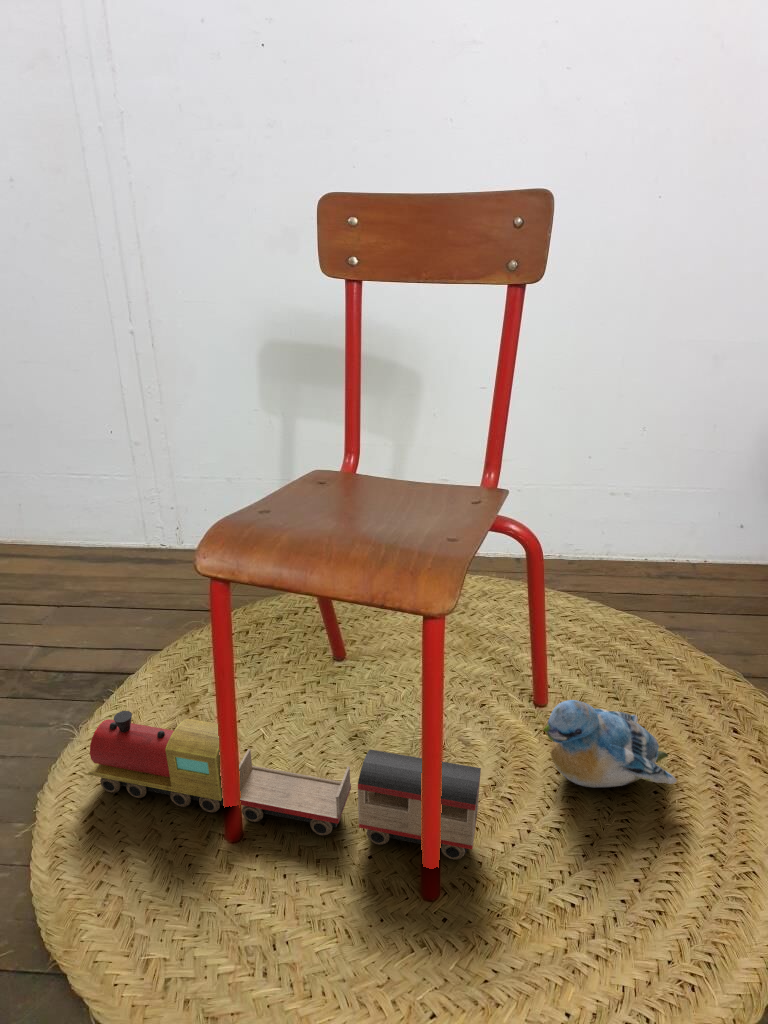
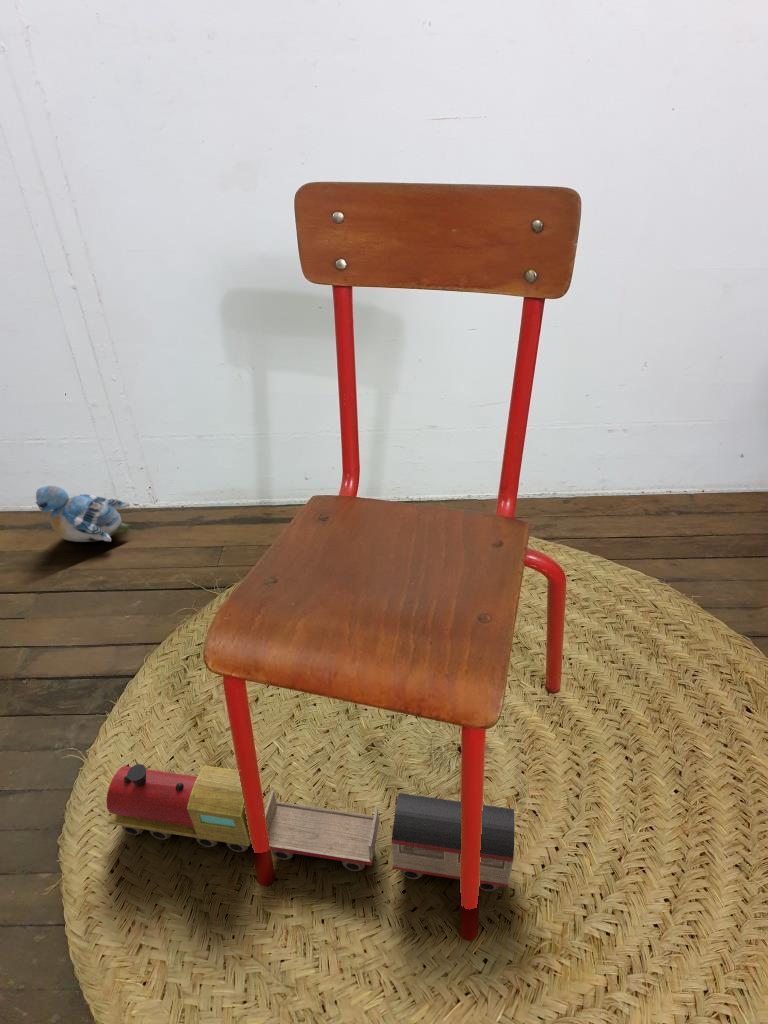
plush toy: present [543,700,677,787] -> present [36,486,133,542]

